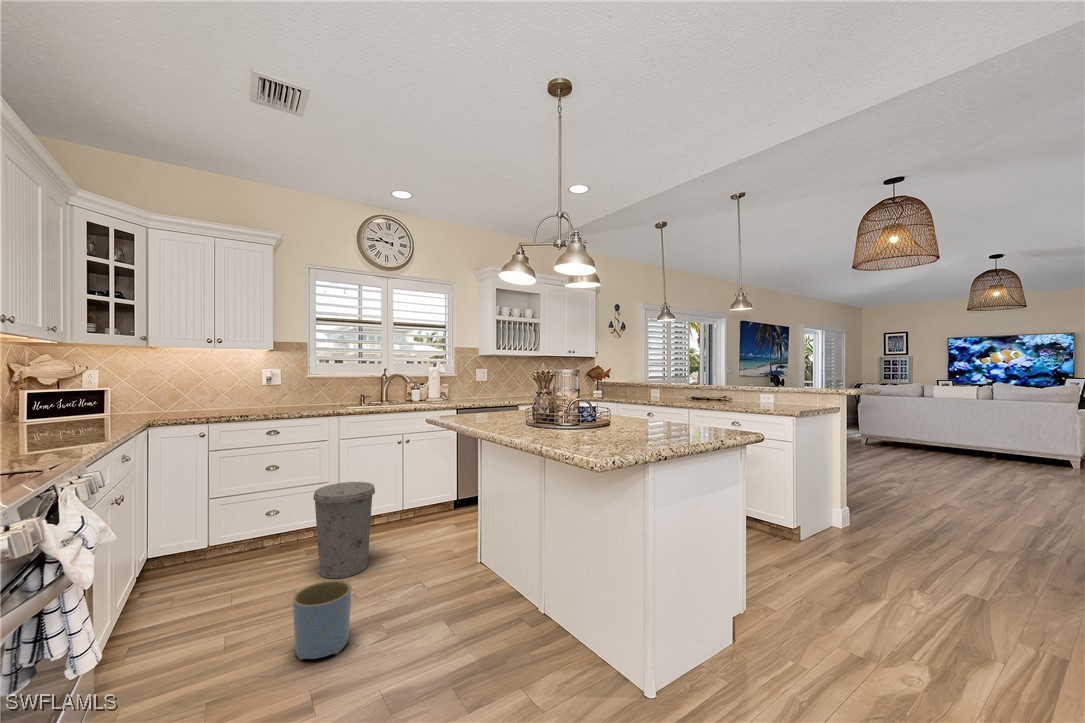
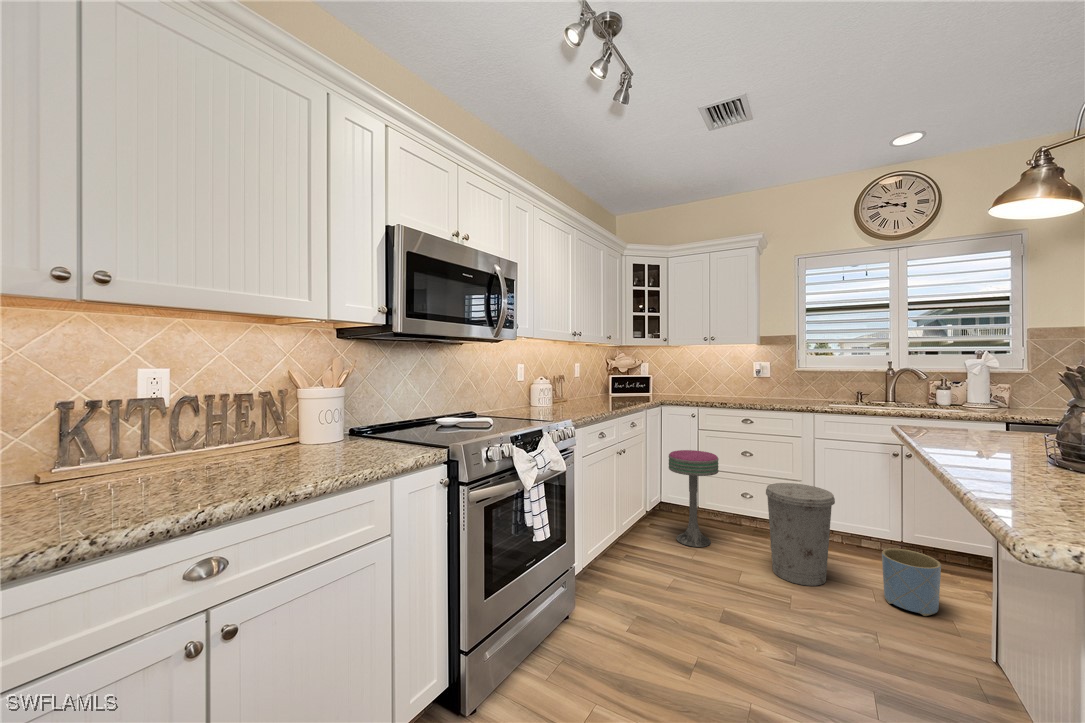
bar stool: none [179,475,251,597] -> present [669,450,719,547]
planter: present [293,580,351,660] -> present [882,548,941,616]

